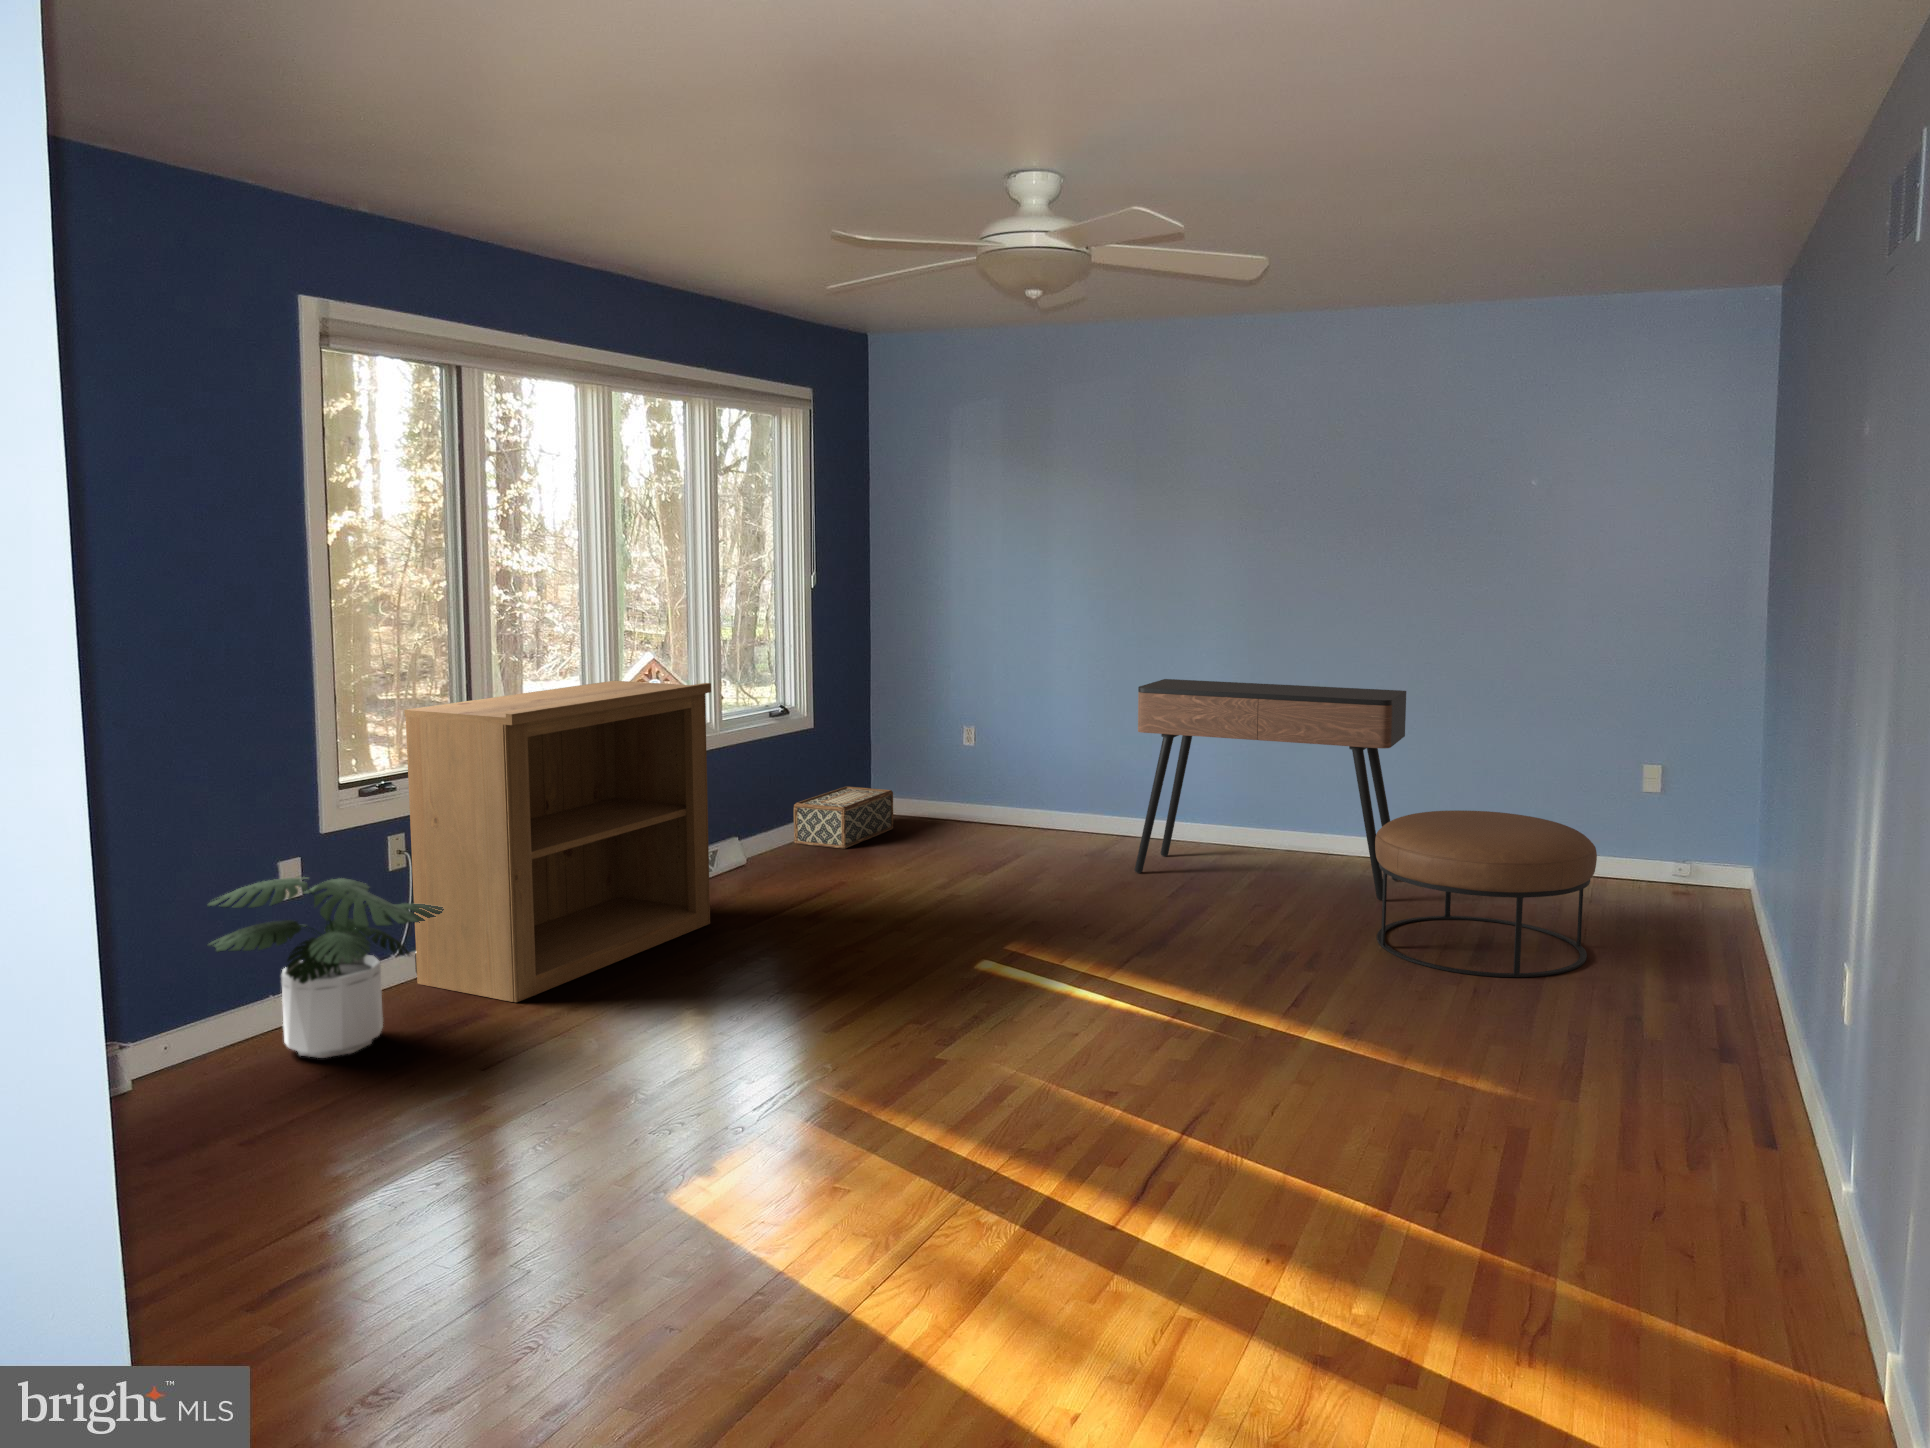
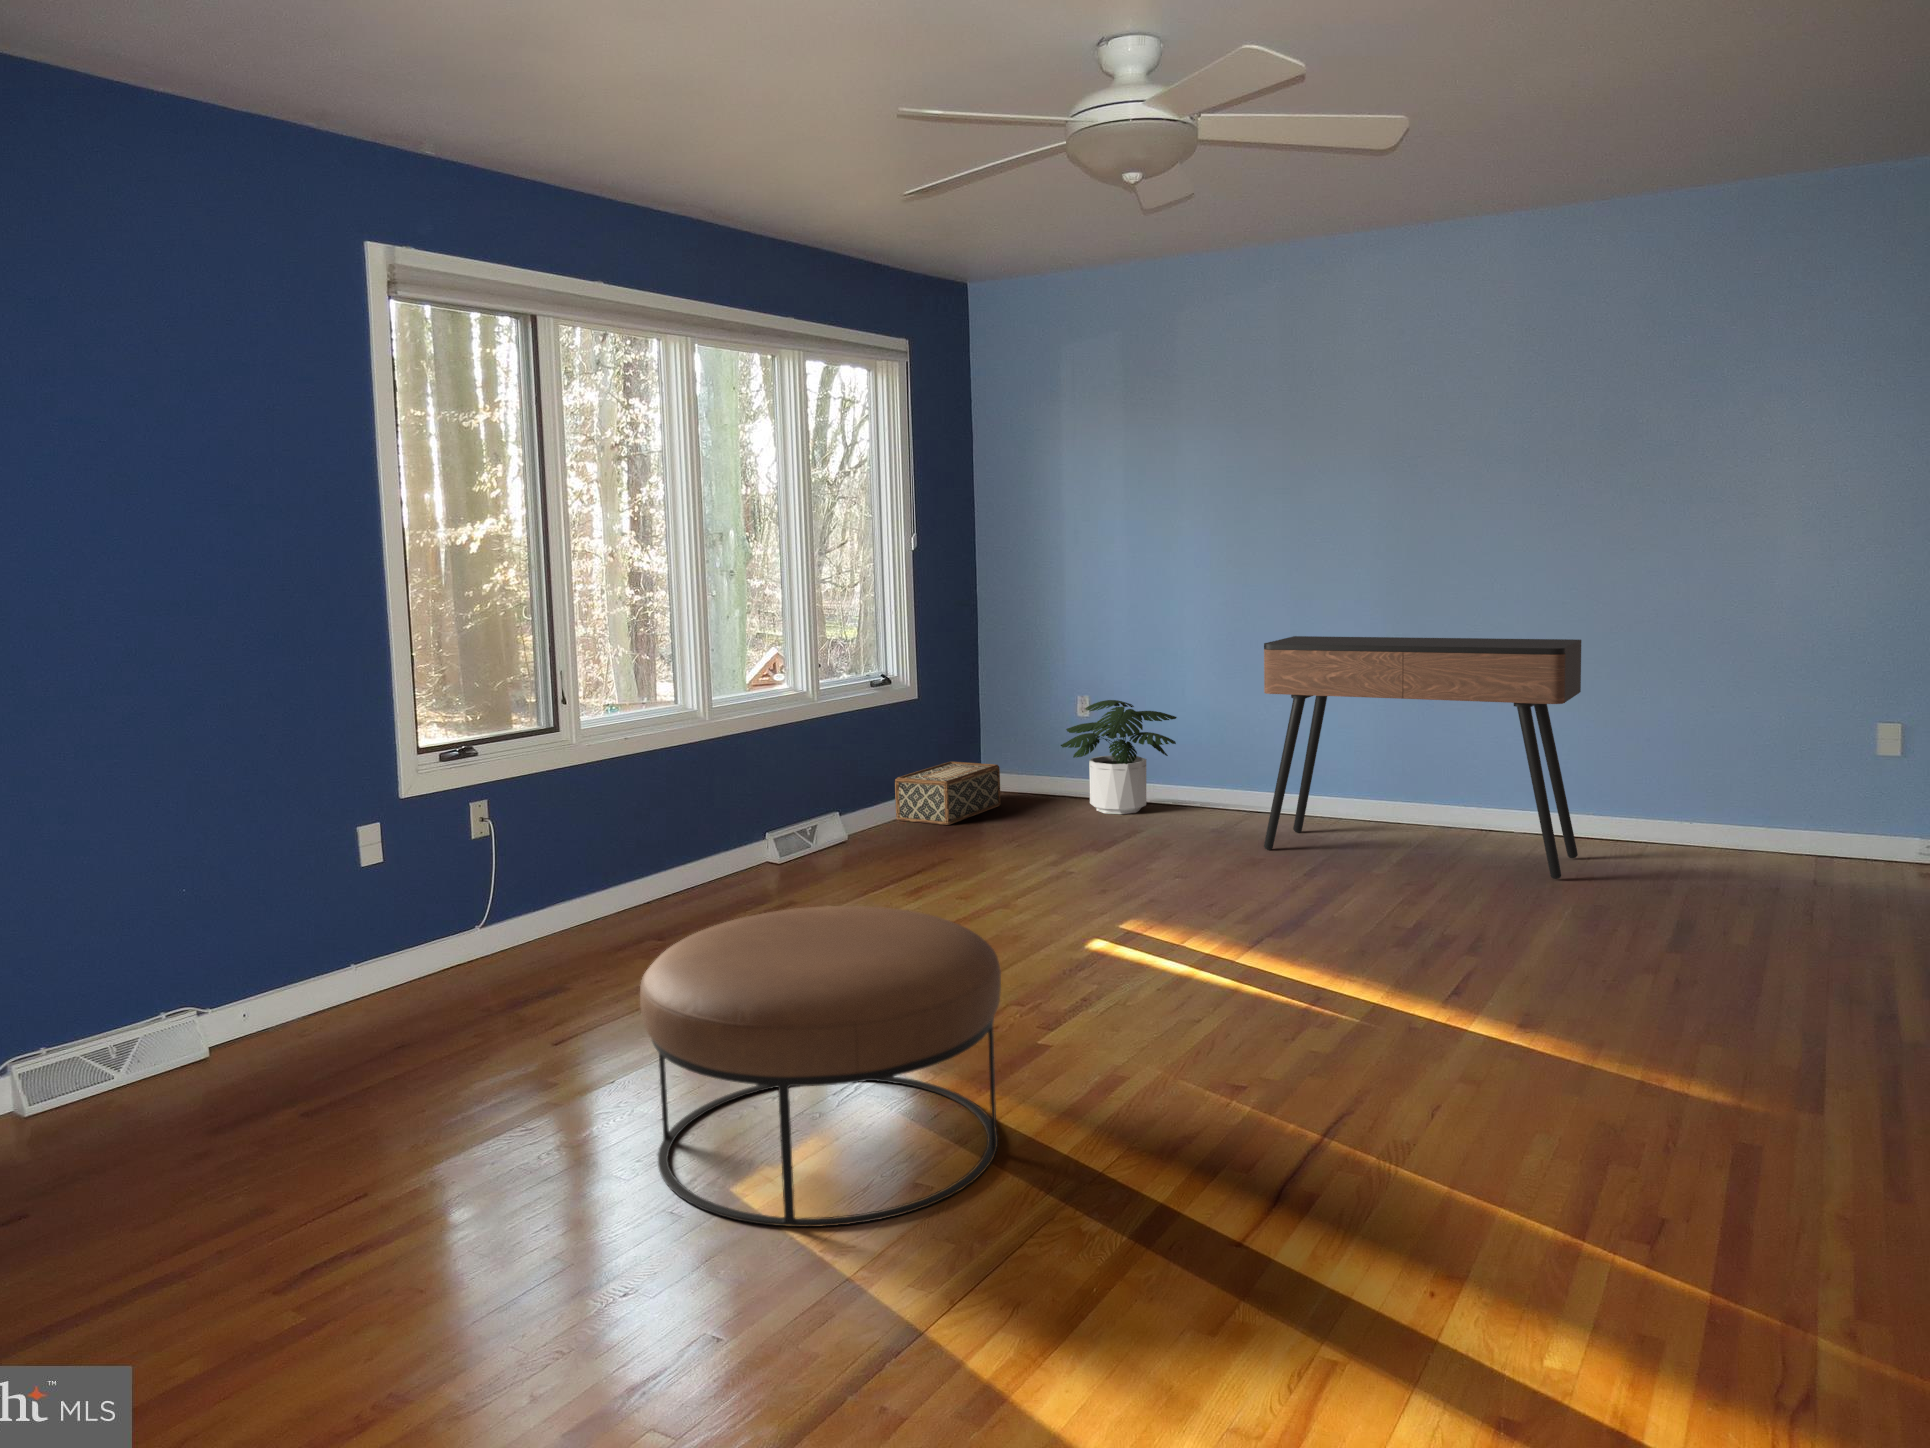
bookshelf: present [404,681,711,1002] -> none [486,644,803,974]
ottoman: present [1375,810,1597,977] -> present [640,906,1001,1227]
potted plant: present [208,877,443,1058] -> present [1061,700,1177,814]

